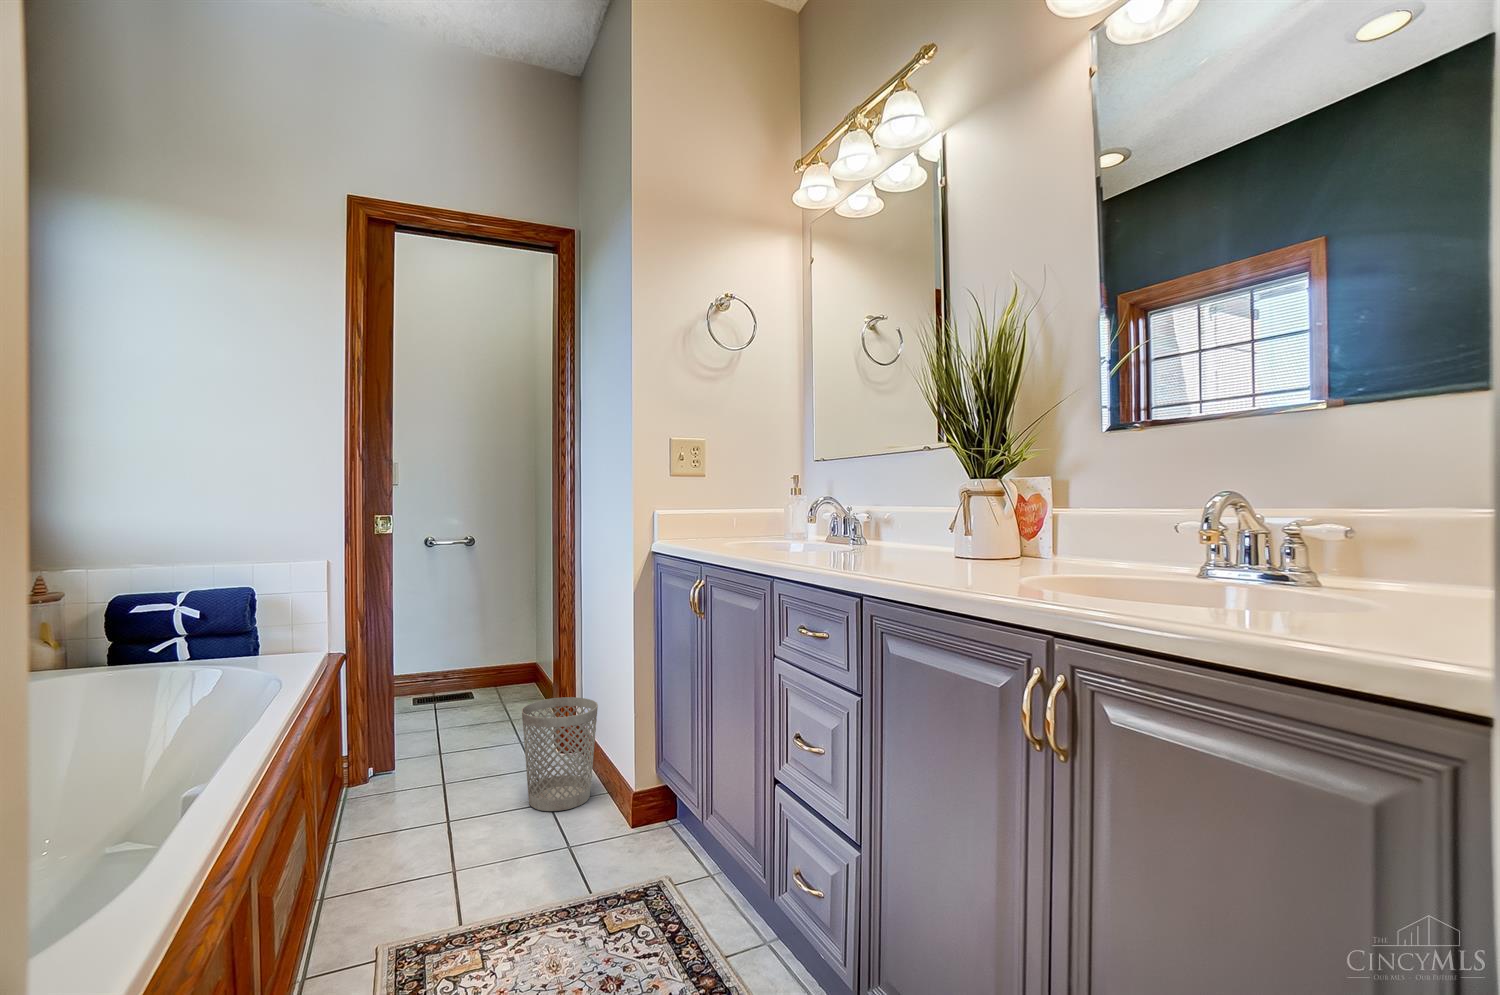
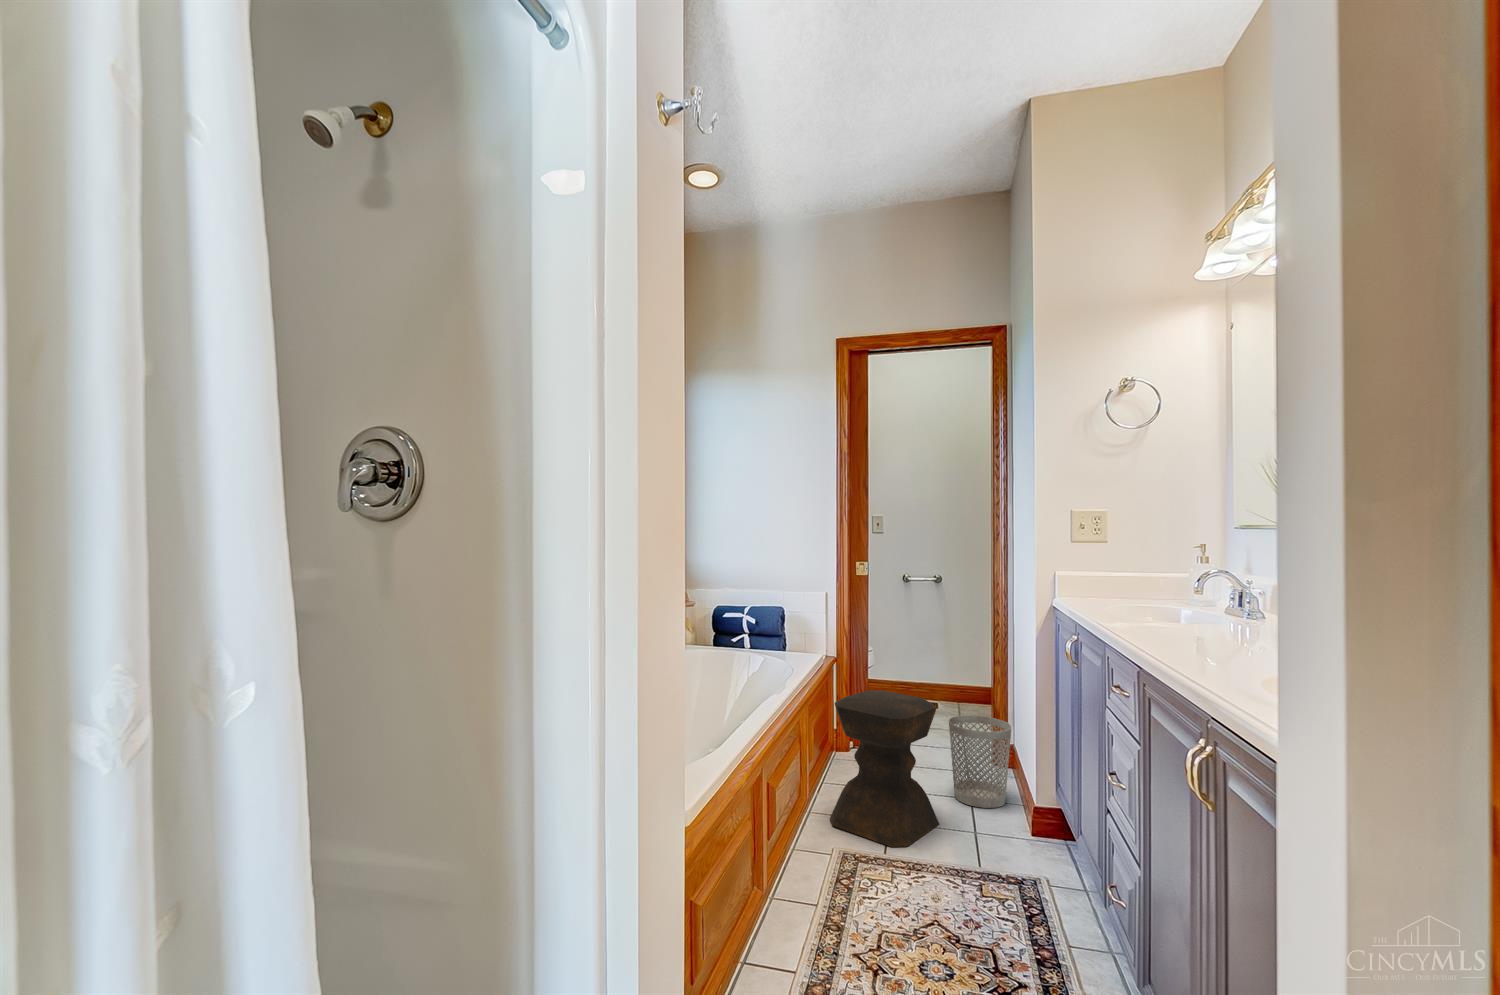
stool: none [358,690,523,910] -> present [830,690,940,847]

